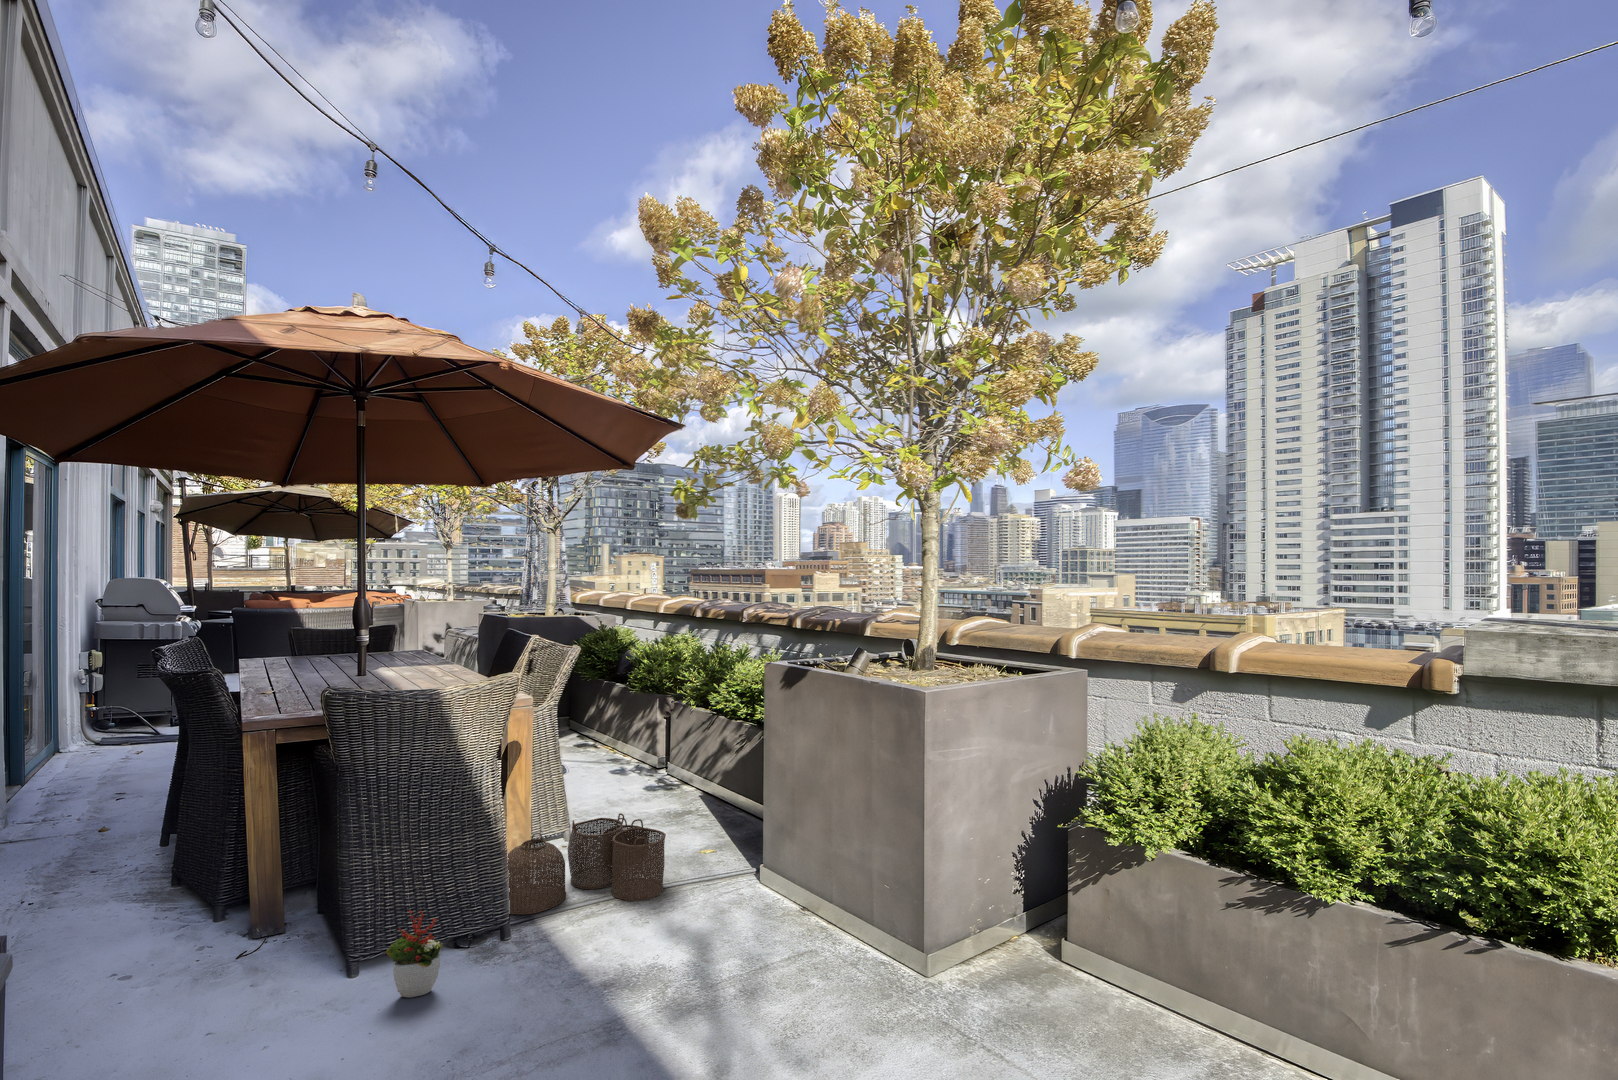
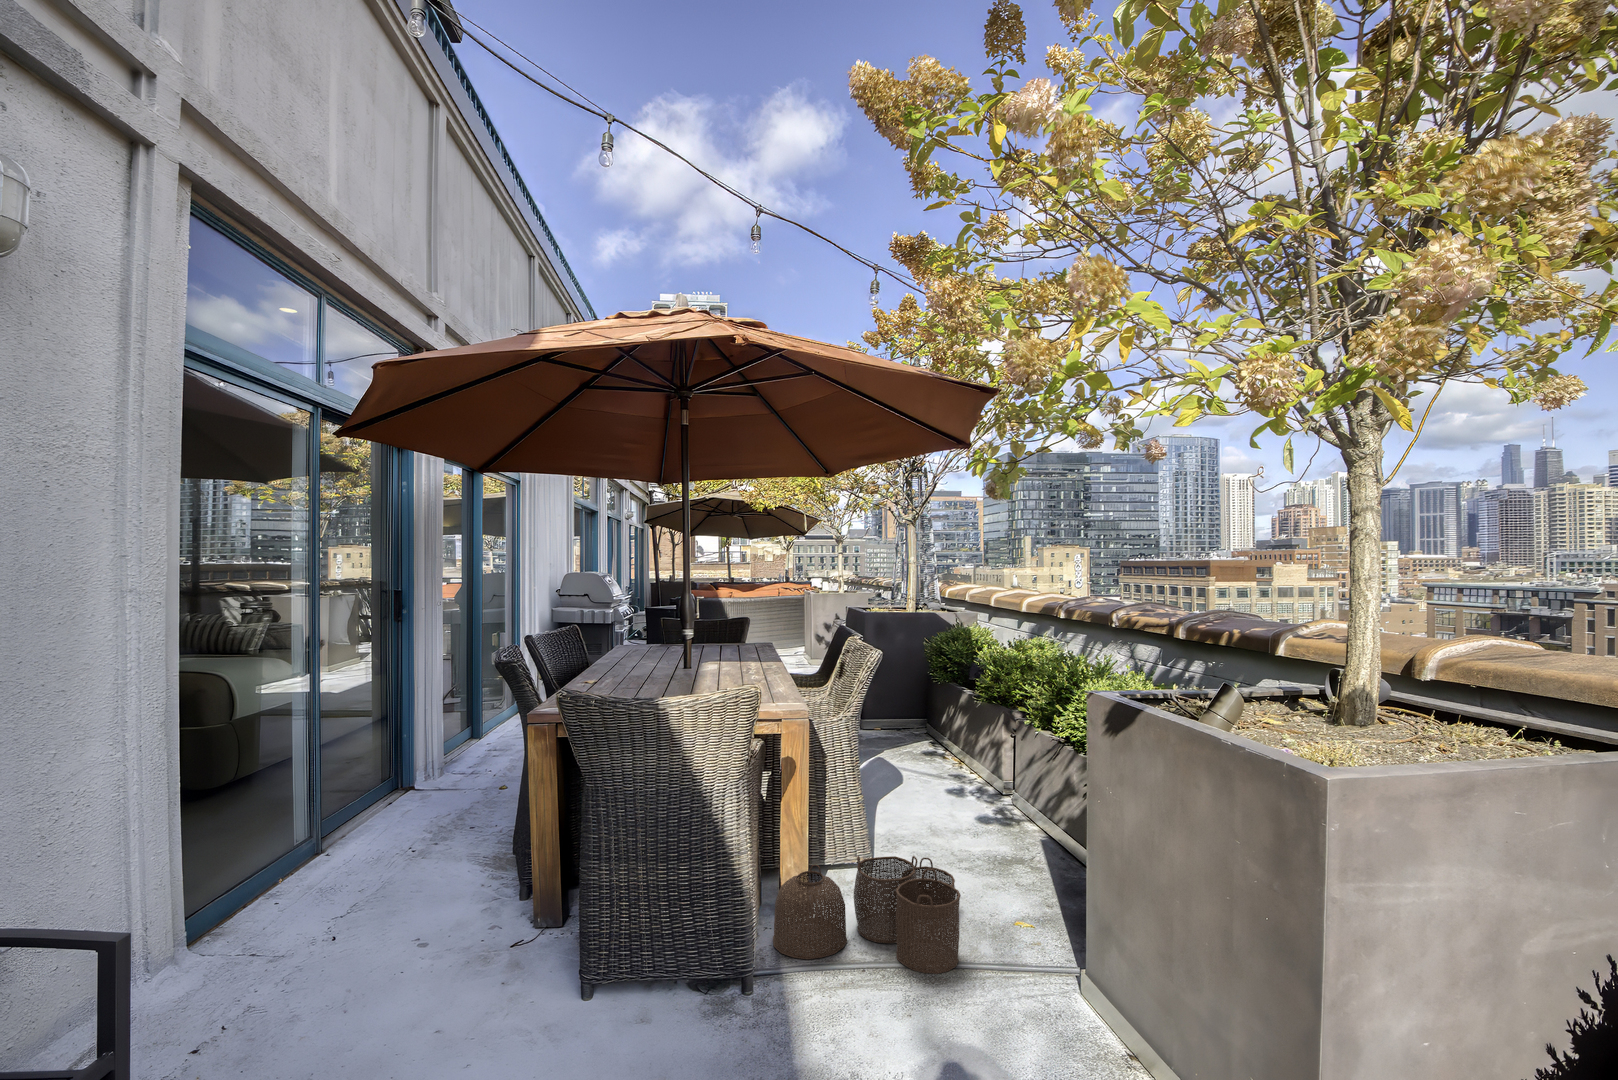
decorative plant: present [386,911,443,998] -> none [625,938,679,1036]

